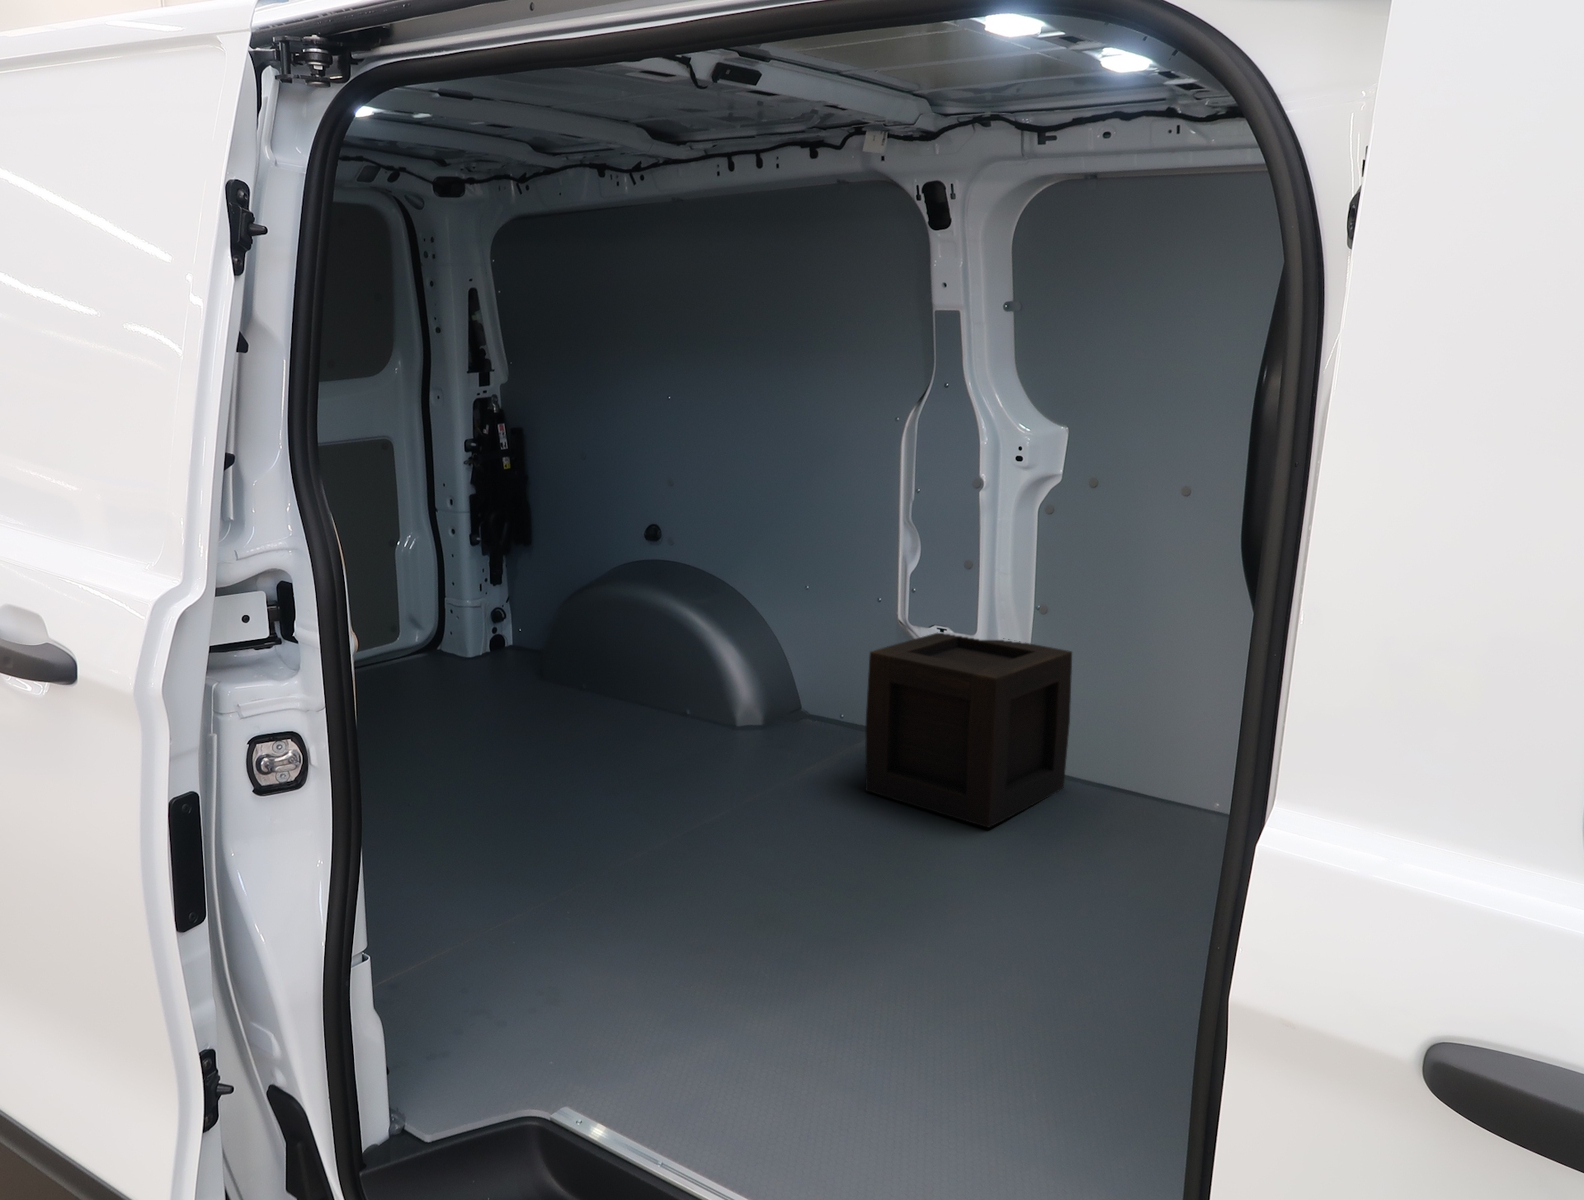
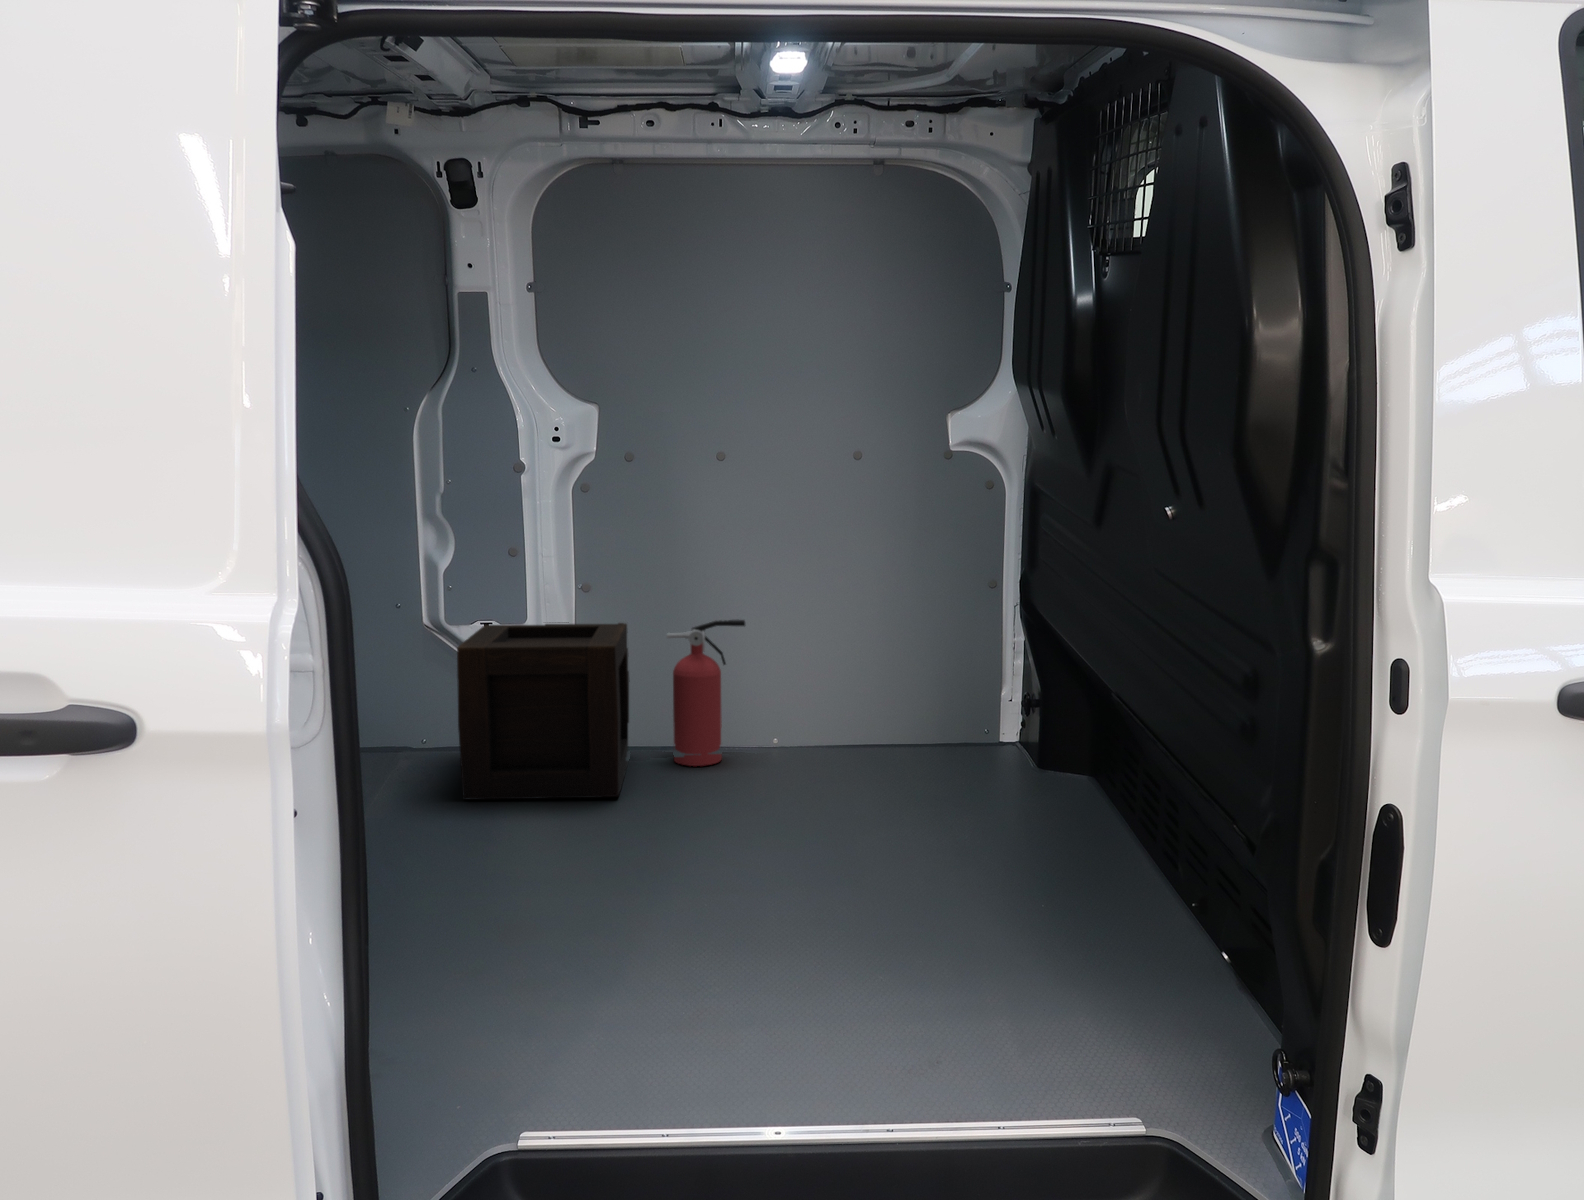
fire extinguisher: none [1095,667,1188,820] -> present [667,620,745,766]

